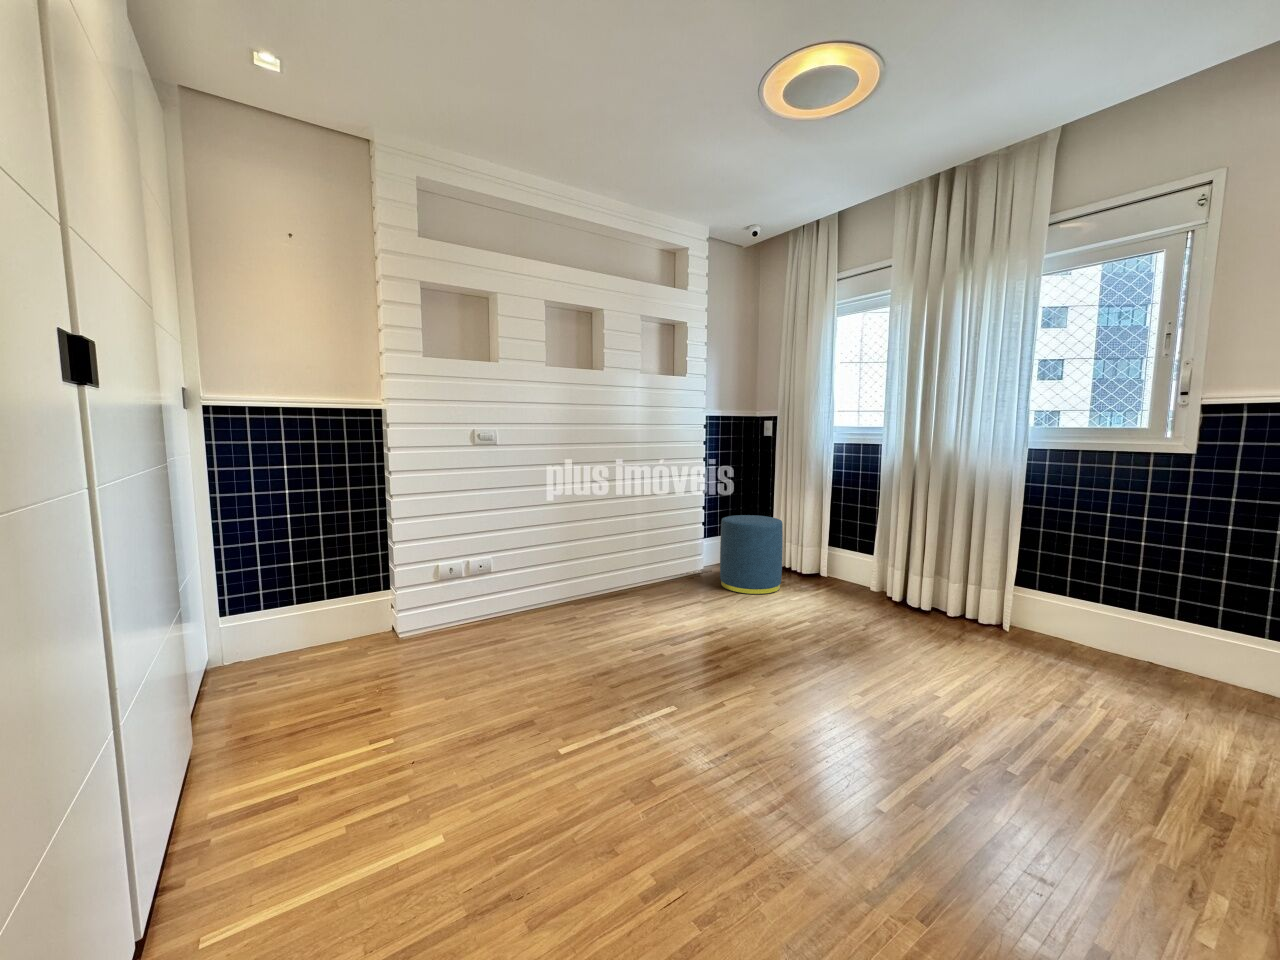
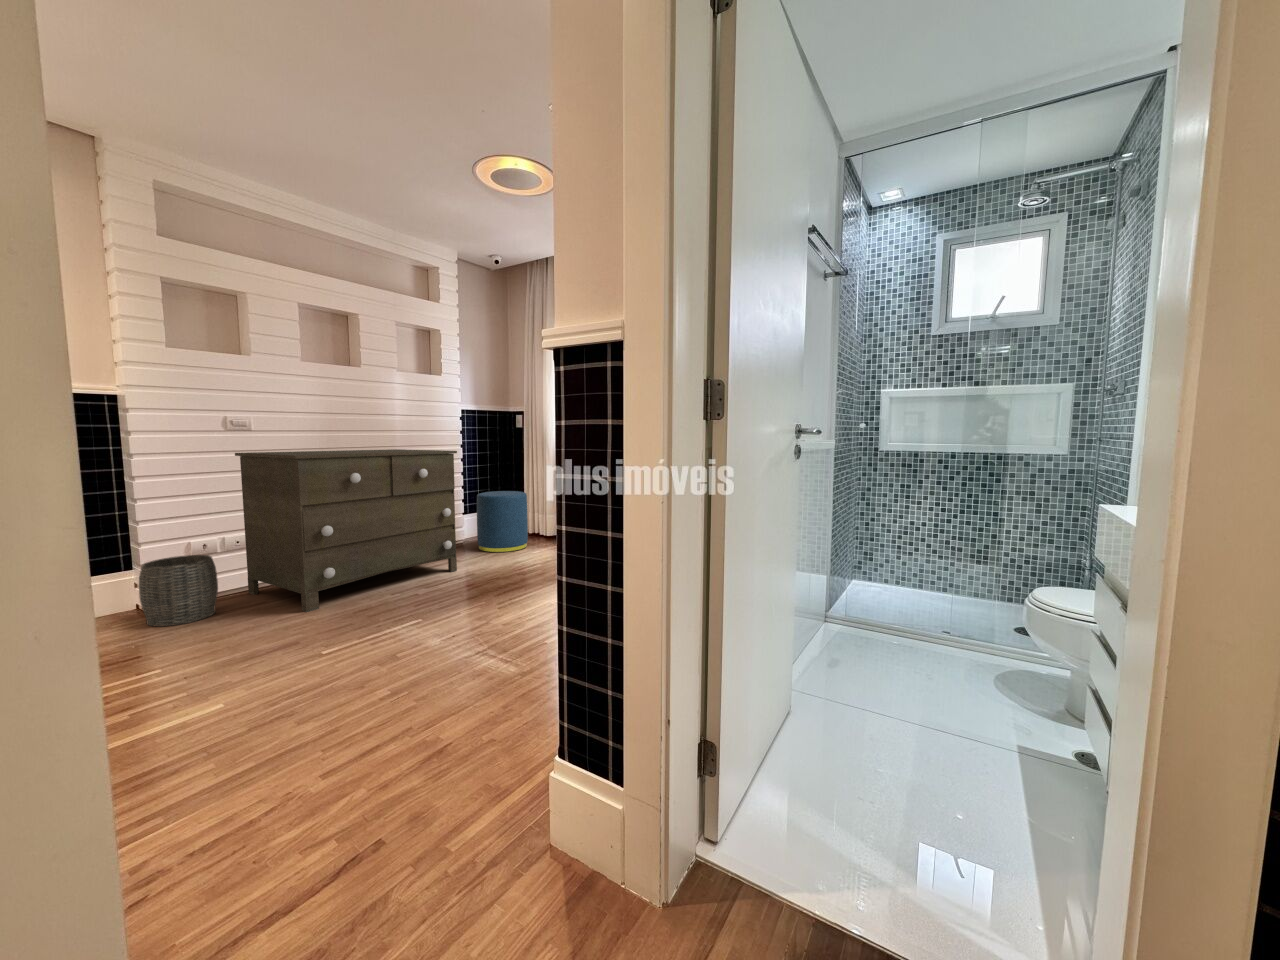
dresser: none [481,464,709,665] -> present [235,449,457,612]
woven basket: none [391,581,460,663] -> present [139,555,218,627]

